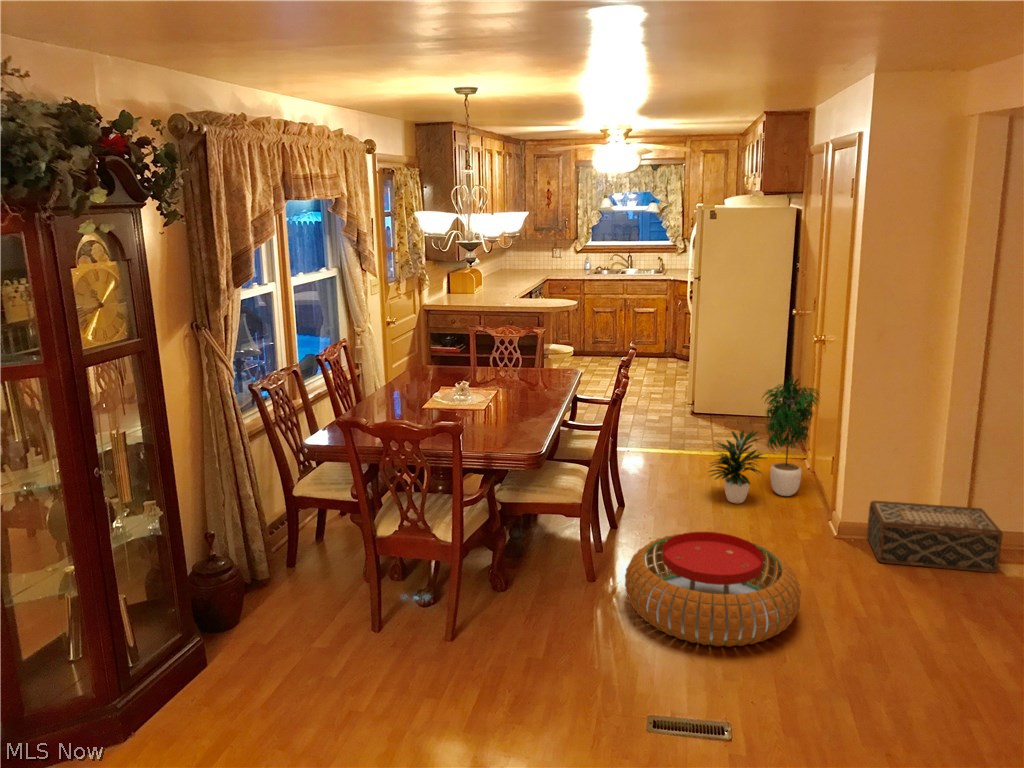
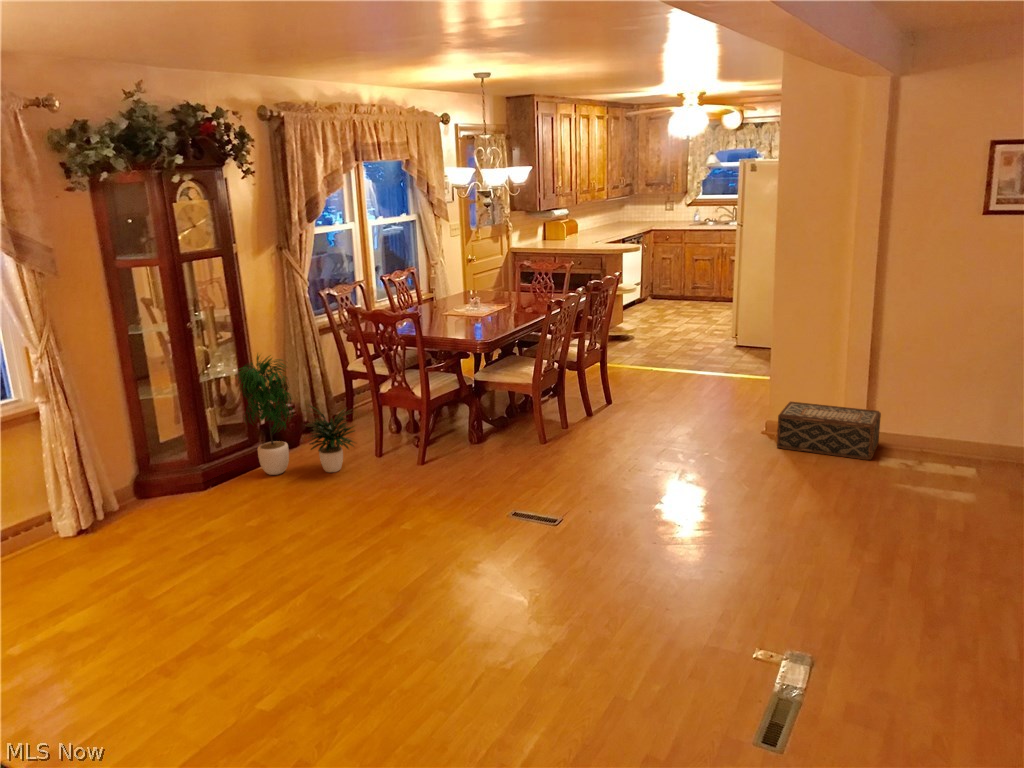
potted plant: present [709,375,819,503] -> present [237,354,355,475]
pouf: present [625,532,801,647] -> none [548,408,677,482]

